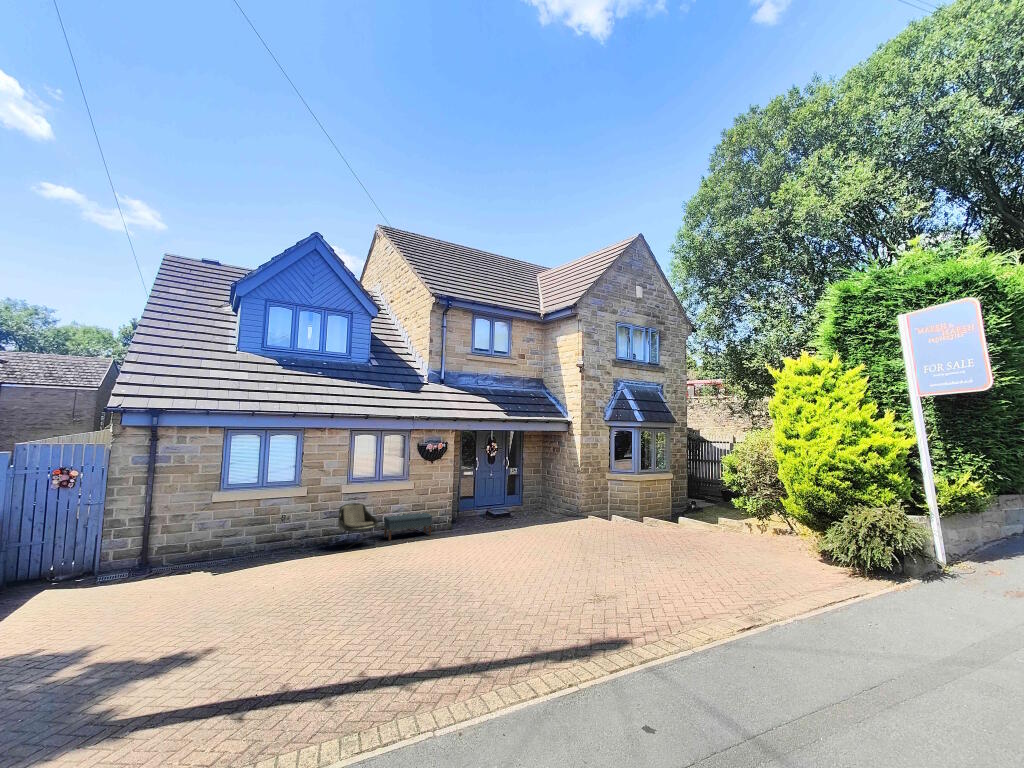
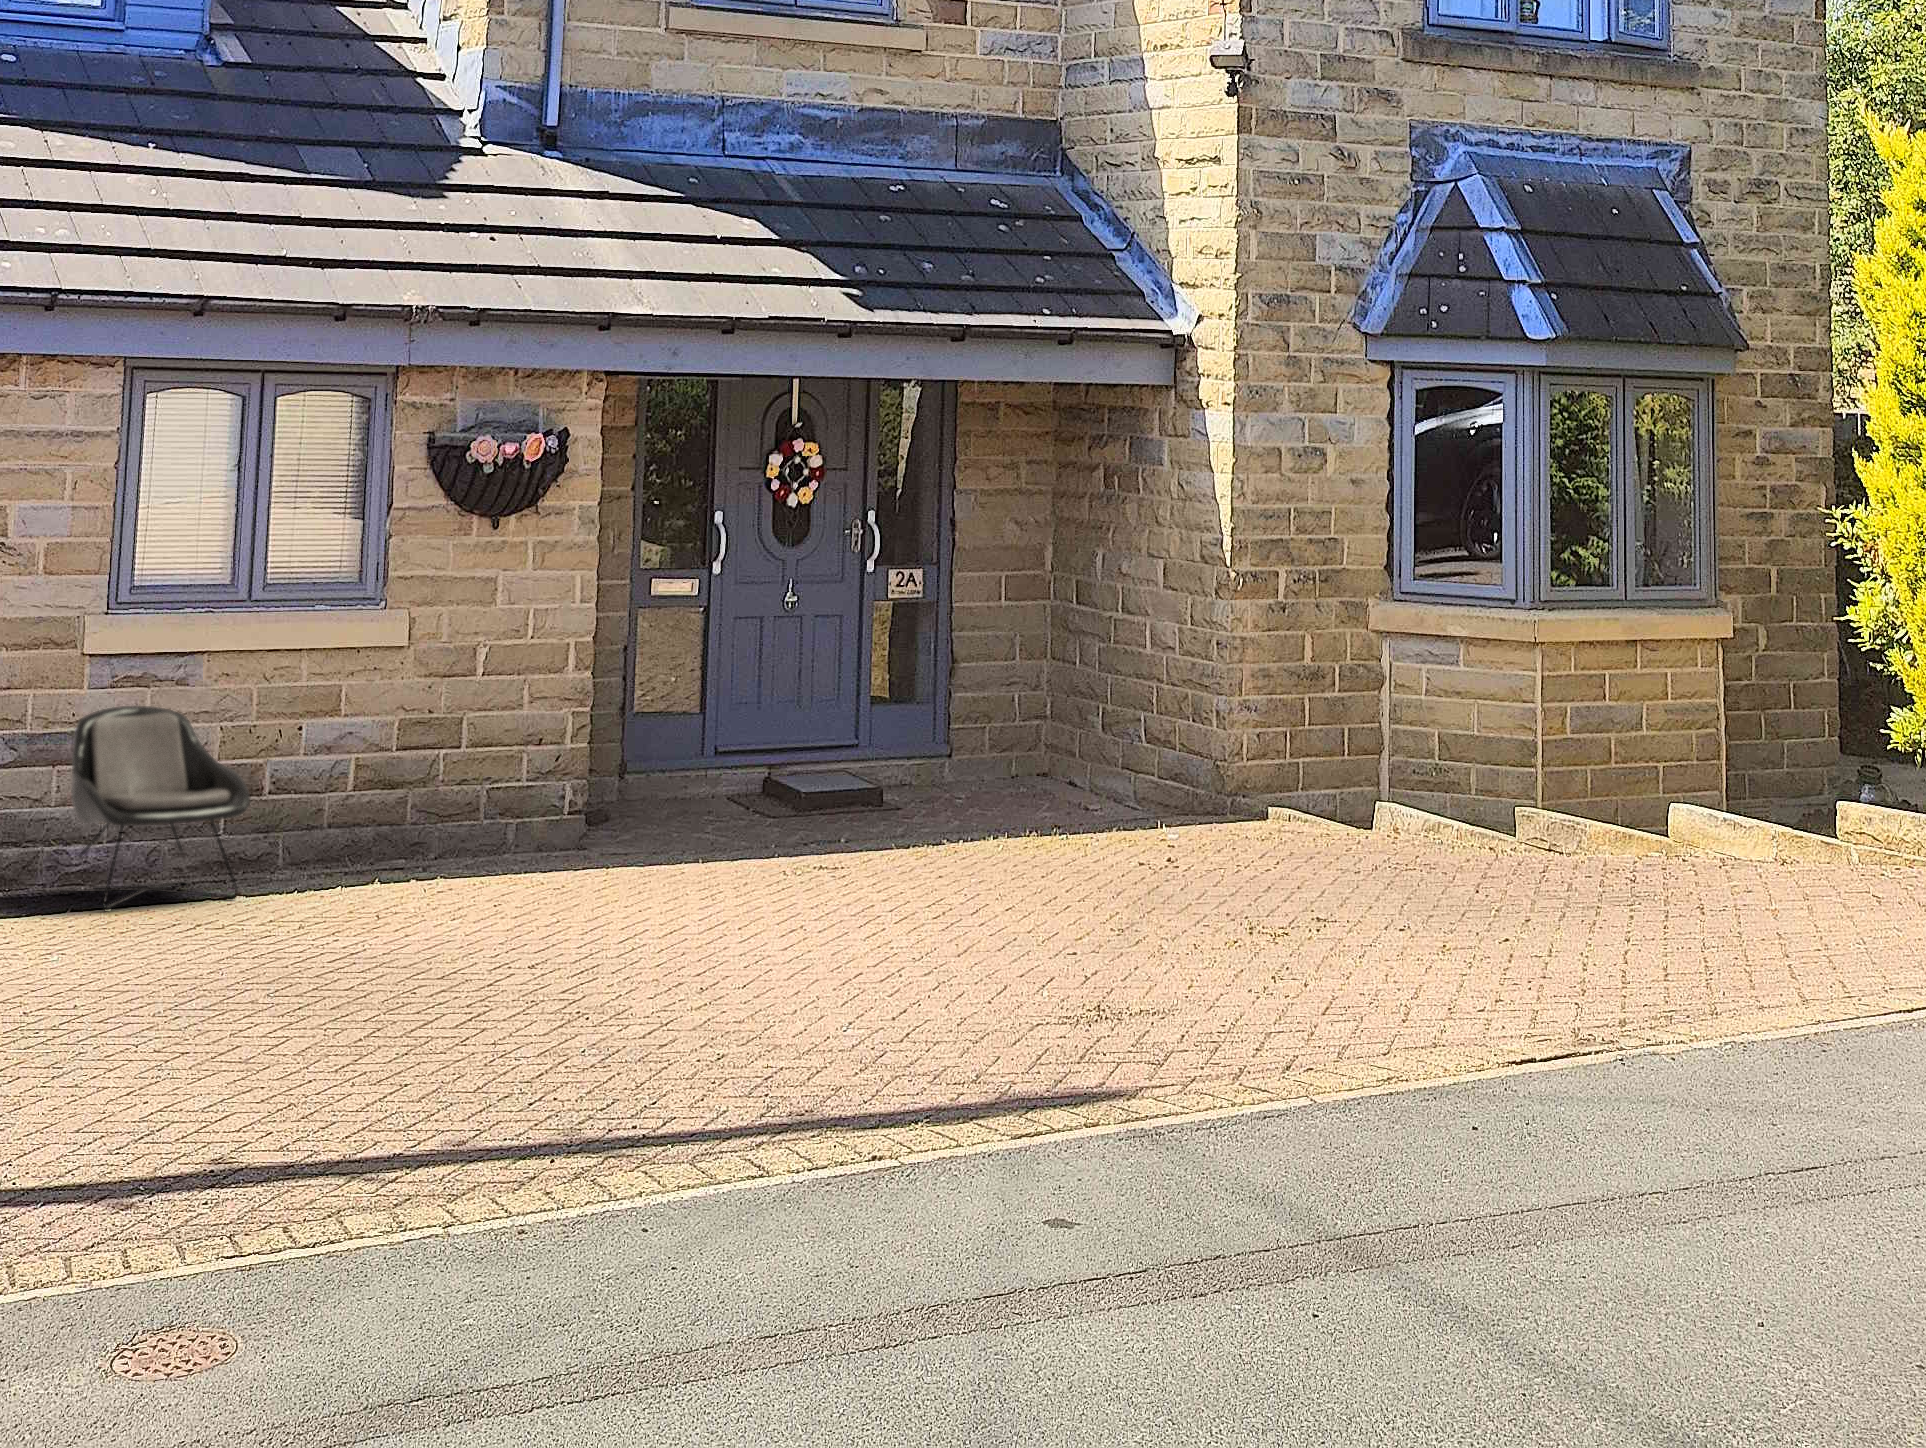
bench: present [384,513,432,541] -> none [273,767,497,886]

